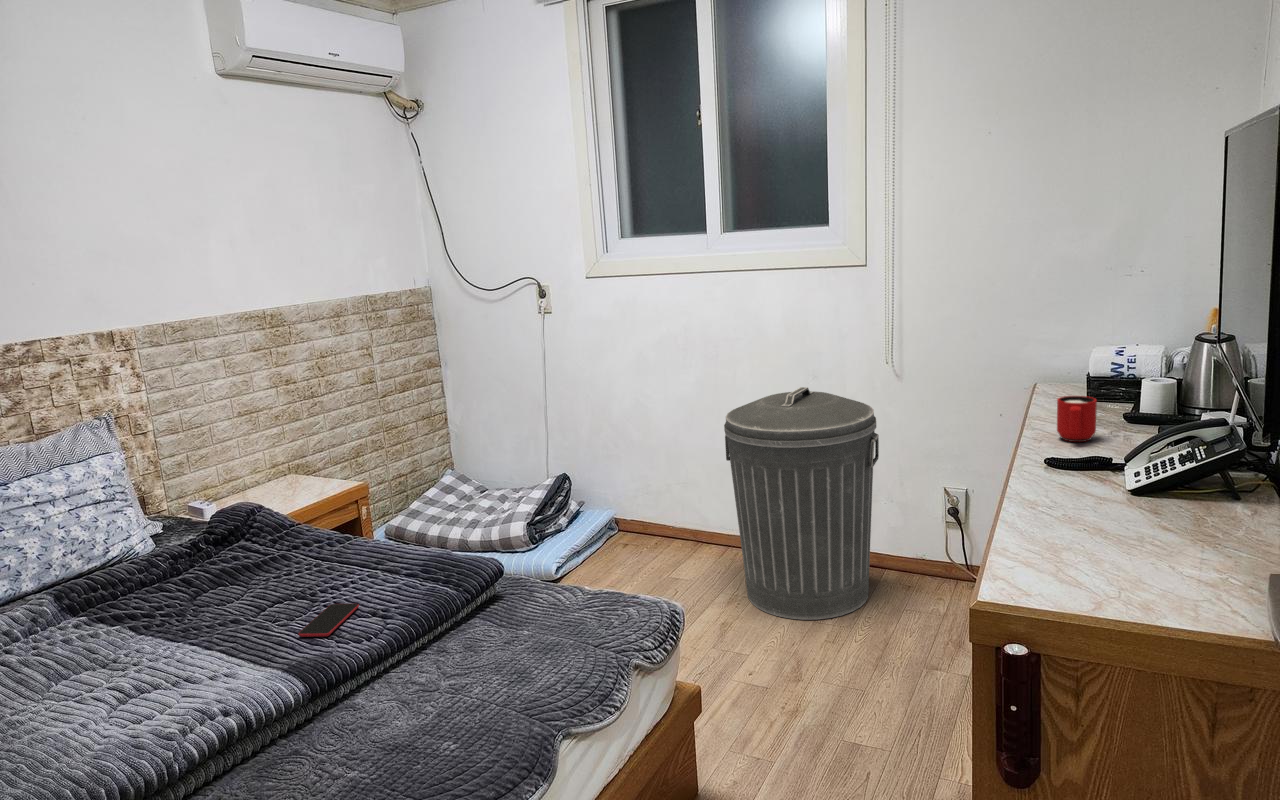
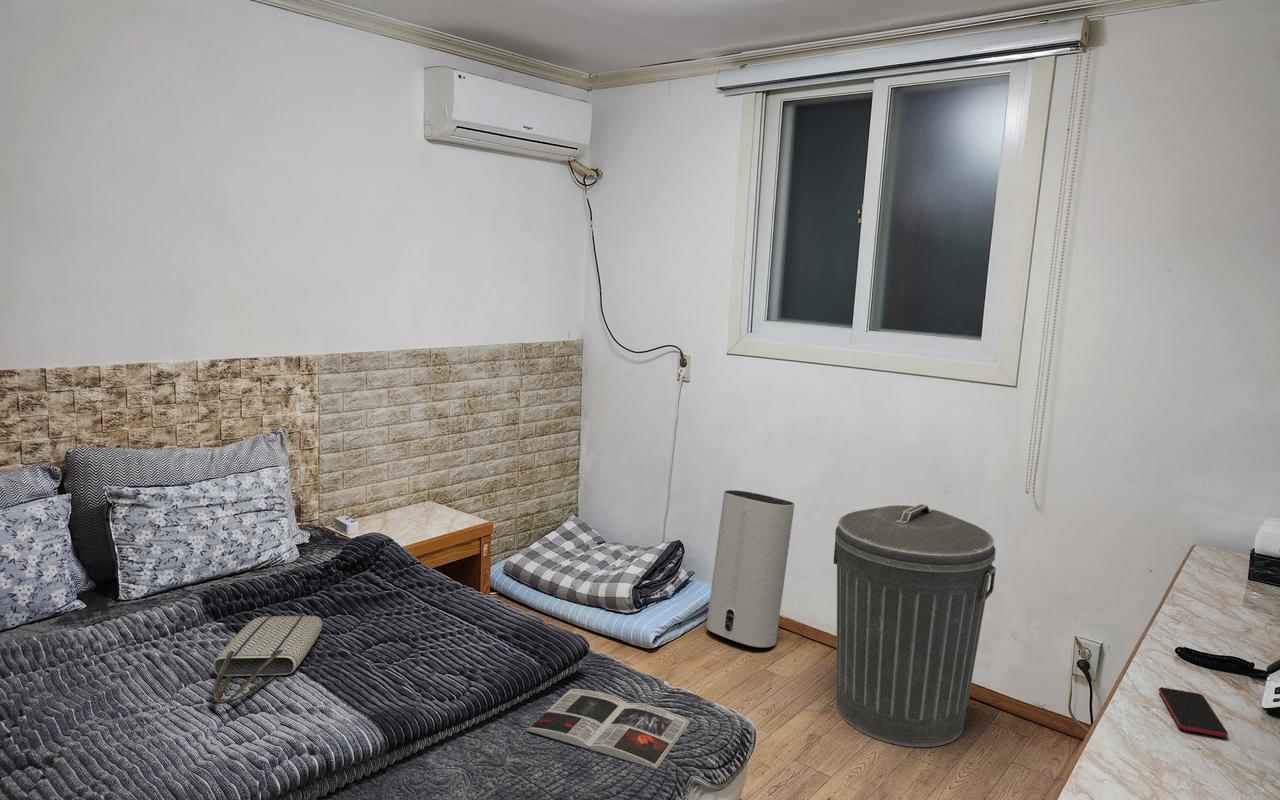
mug: present [1057,396,1097,442] -> none [1191,581,1242,636]
air purifier: none [606,411,679,561] -> present [706,490,795,647]
tote bag: none [86,591,204,690] -> present [213,615,322,704]
smartphone: present [298,604,359,637] -> present [1159,687,1228,737]
magazine: none [454,607,619,659] -> present [526,689,690,769]

